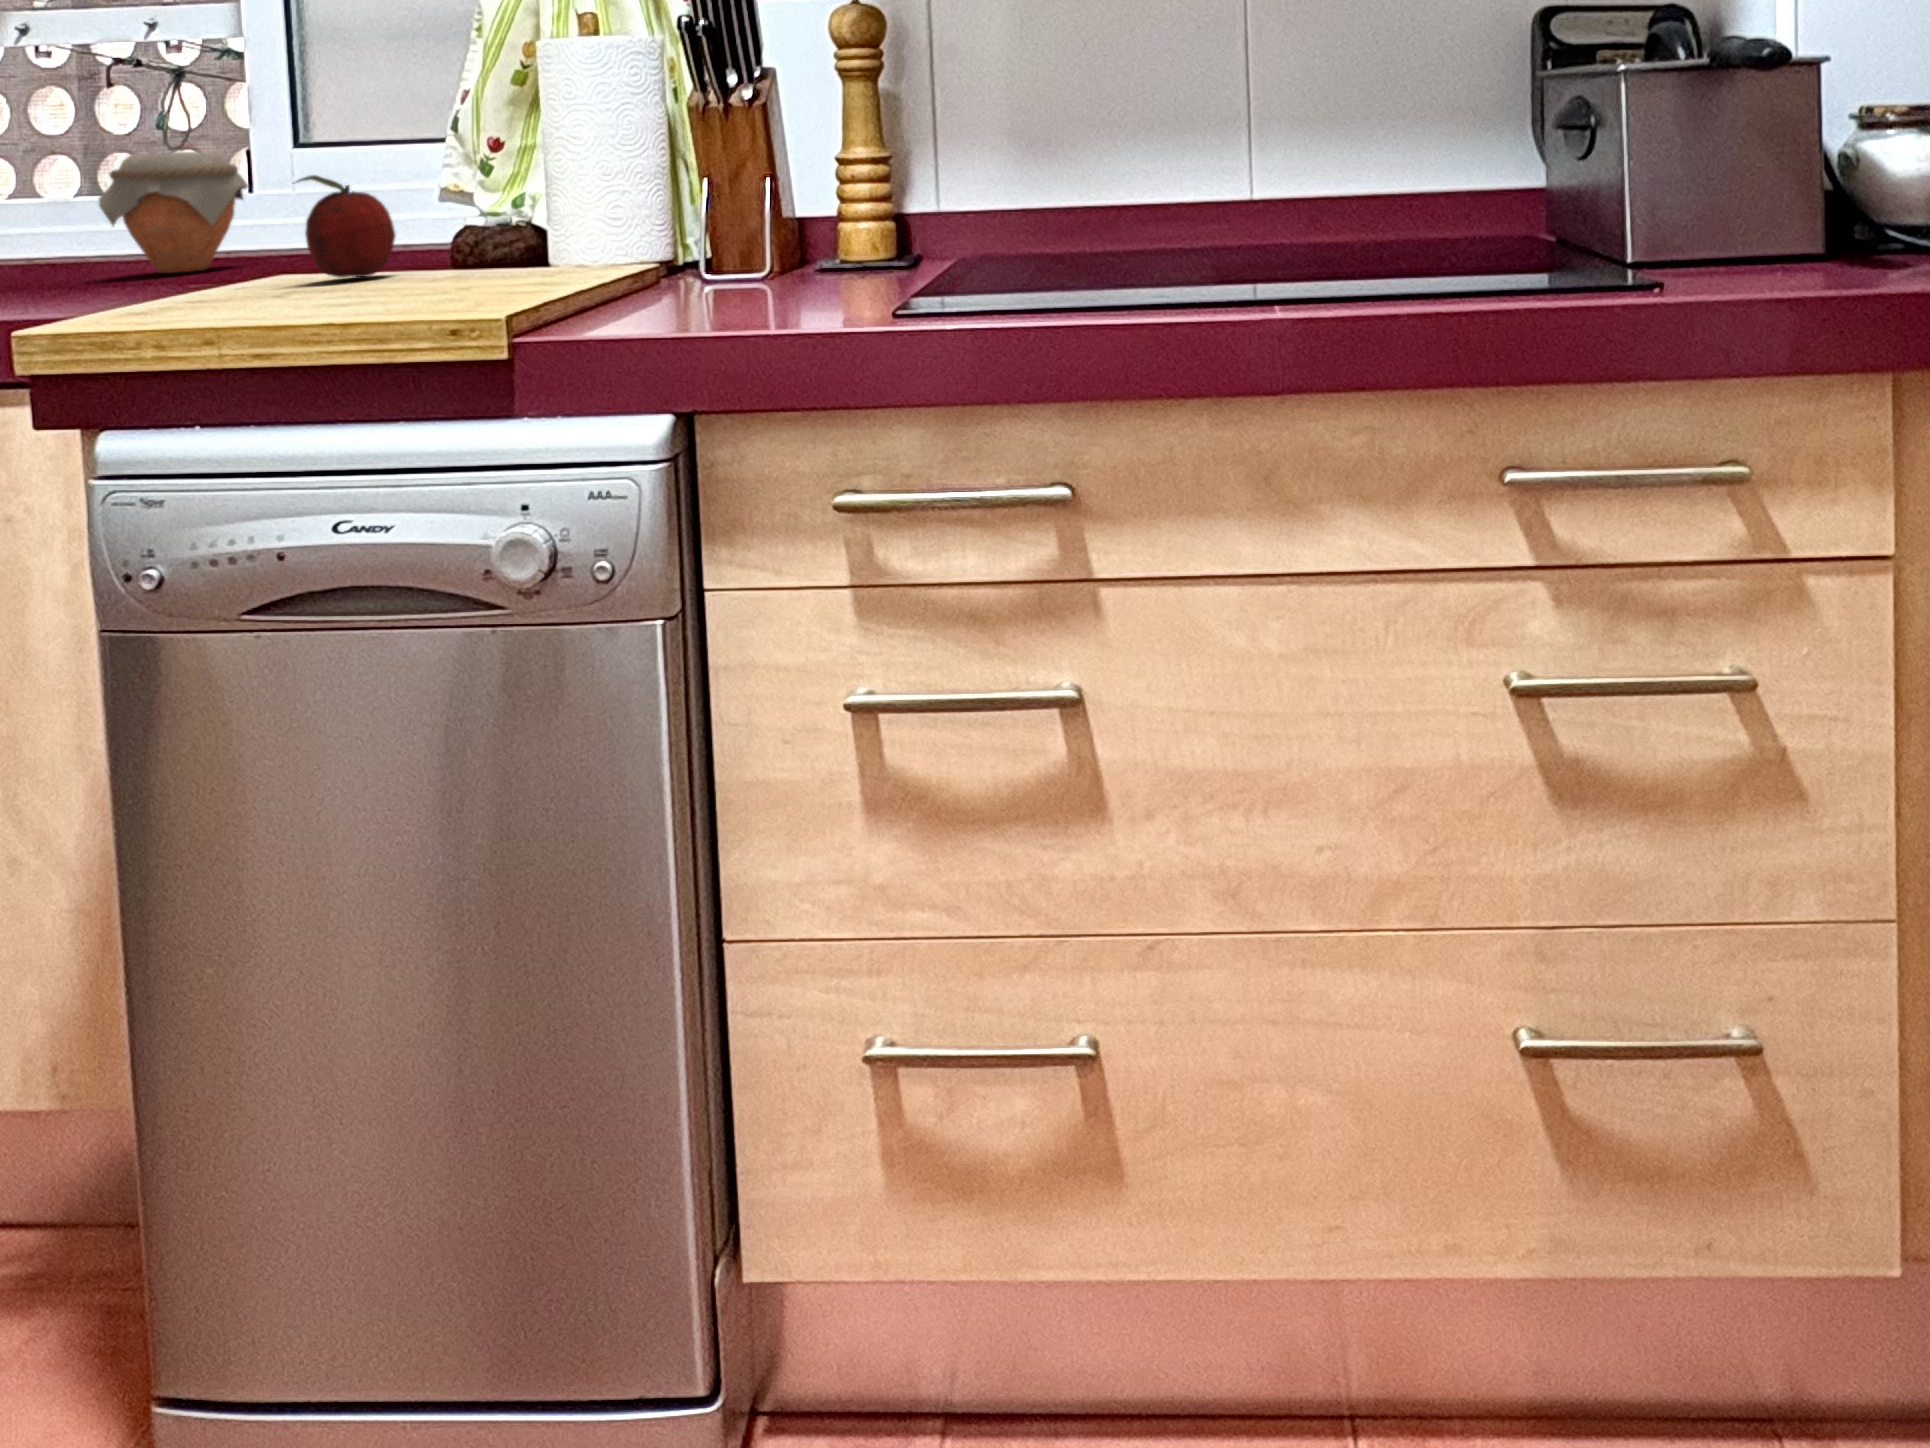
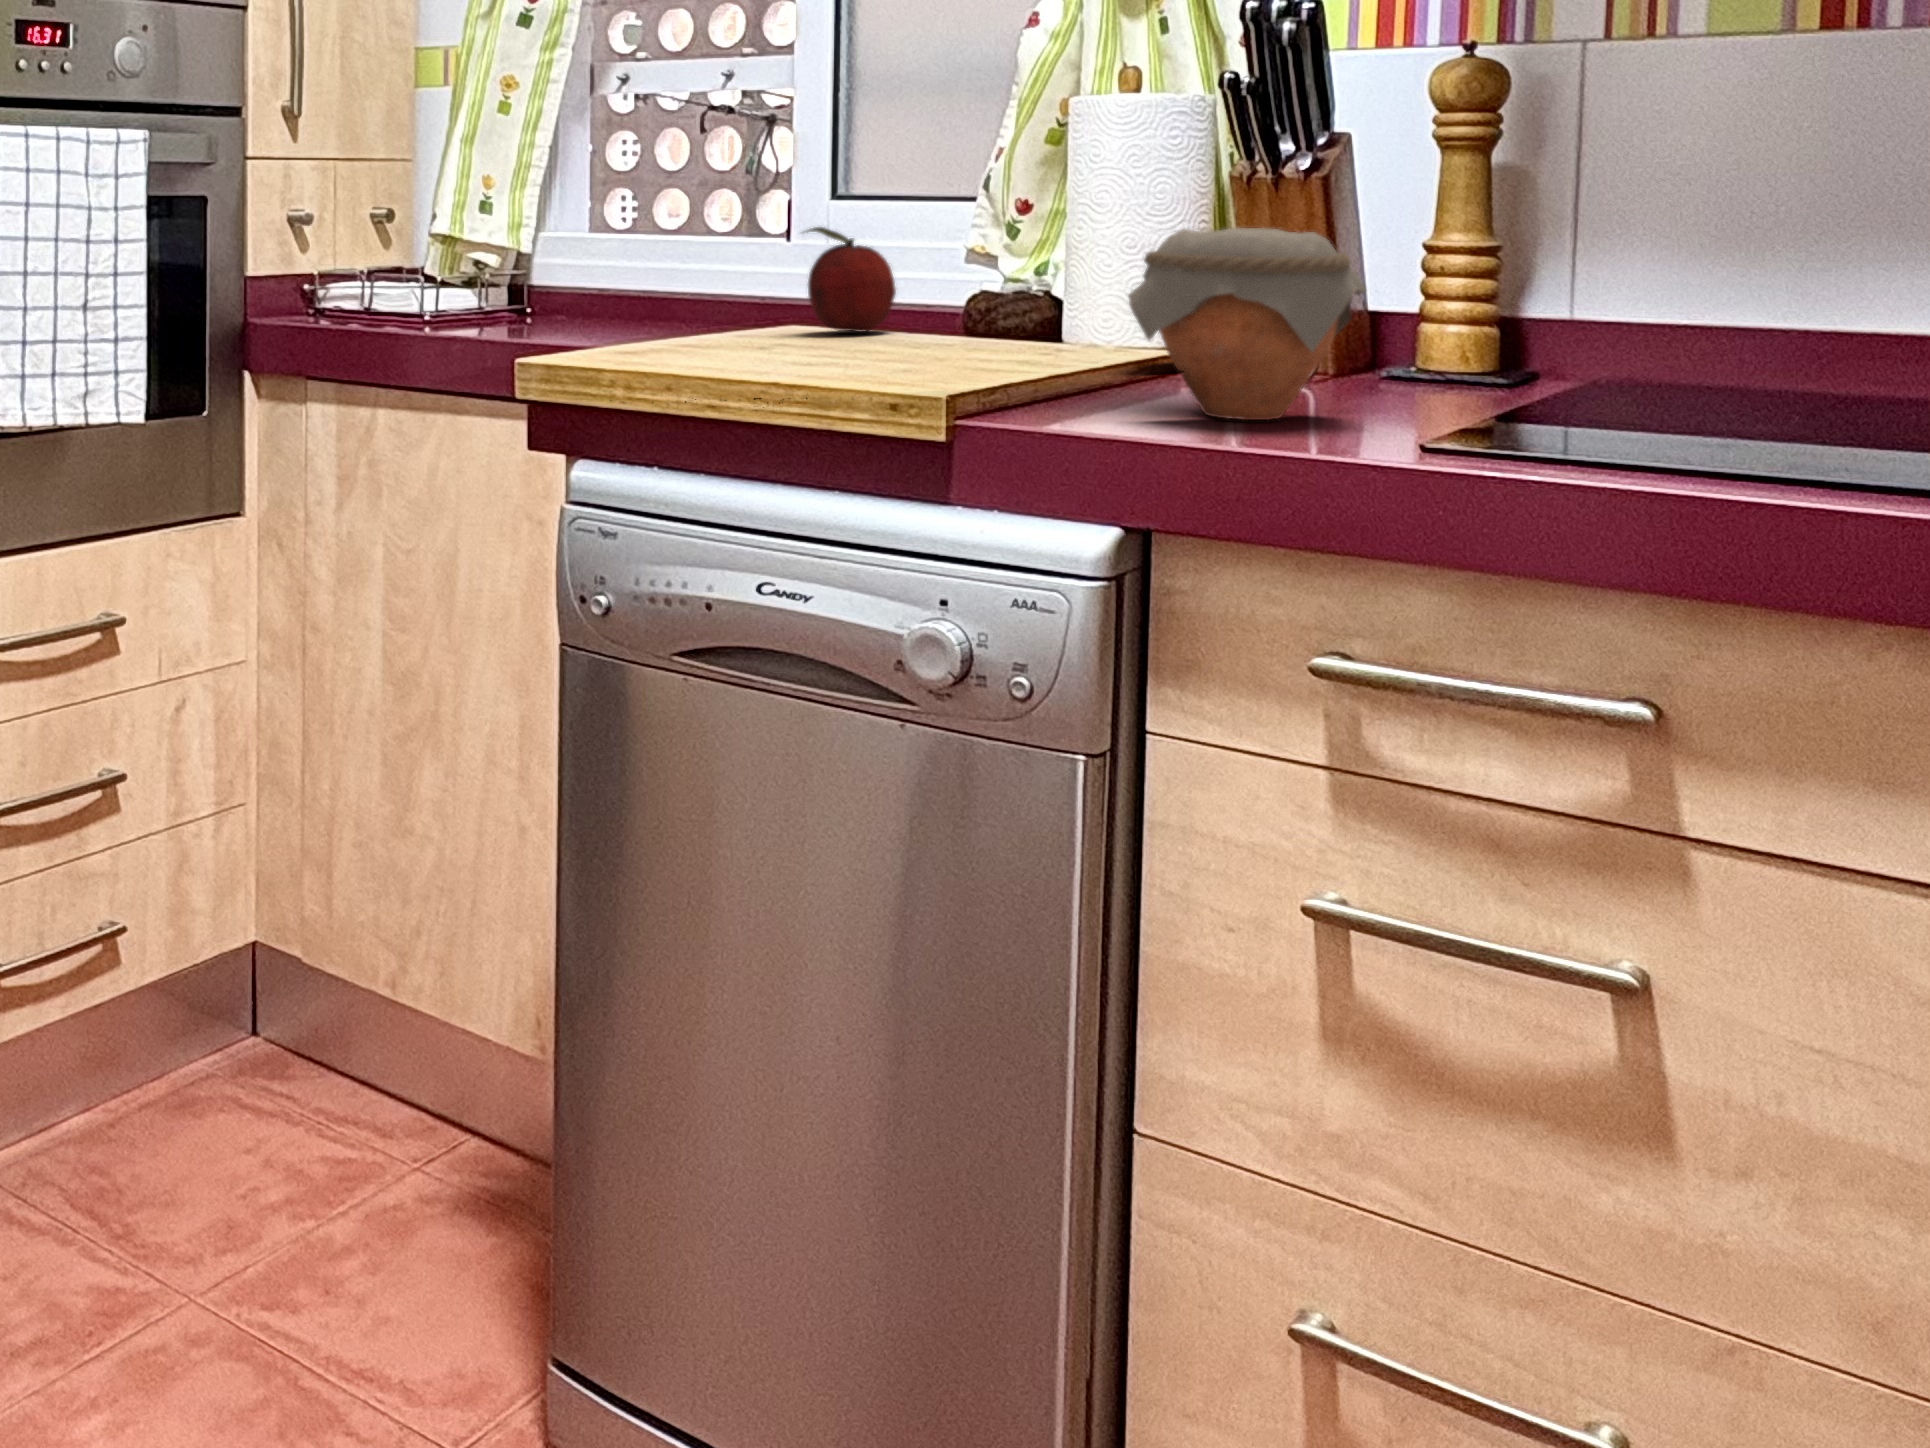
jar: present [99,152,248,273] -> present [1128,228,1366,420]

